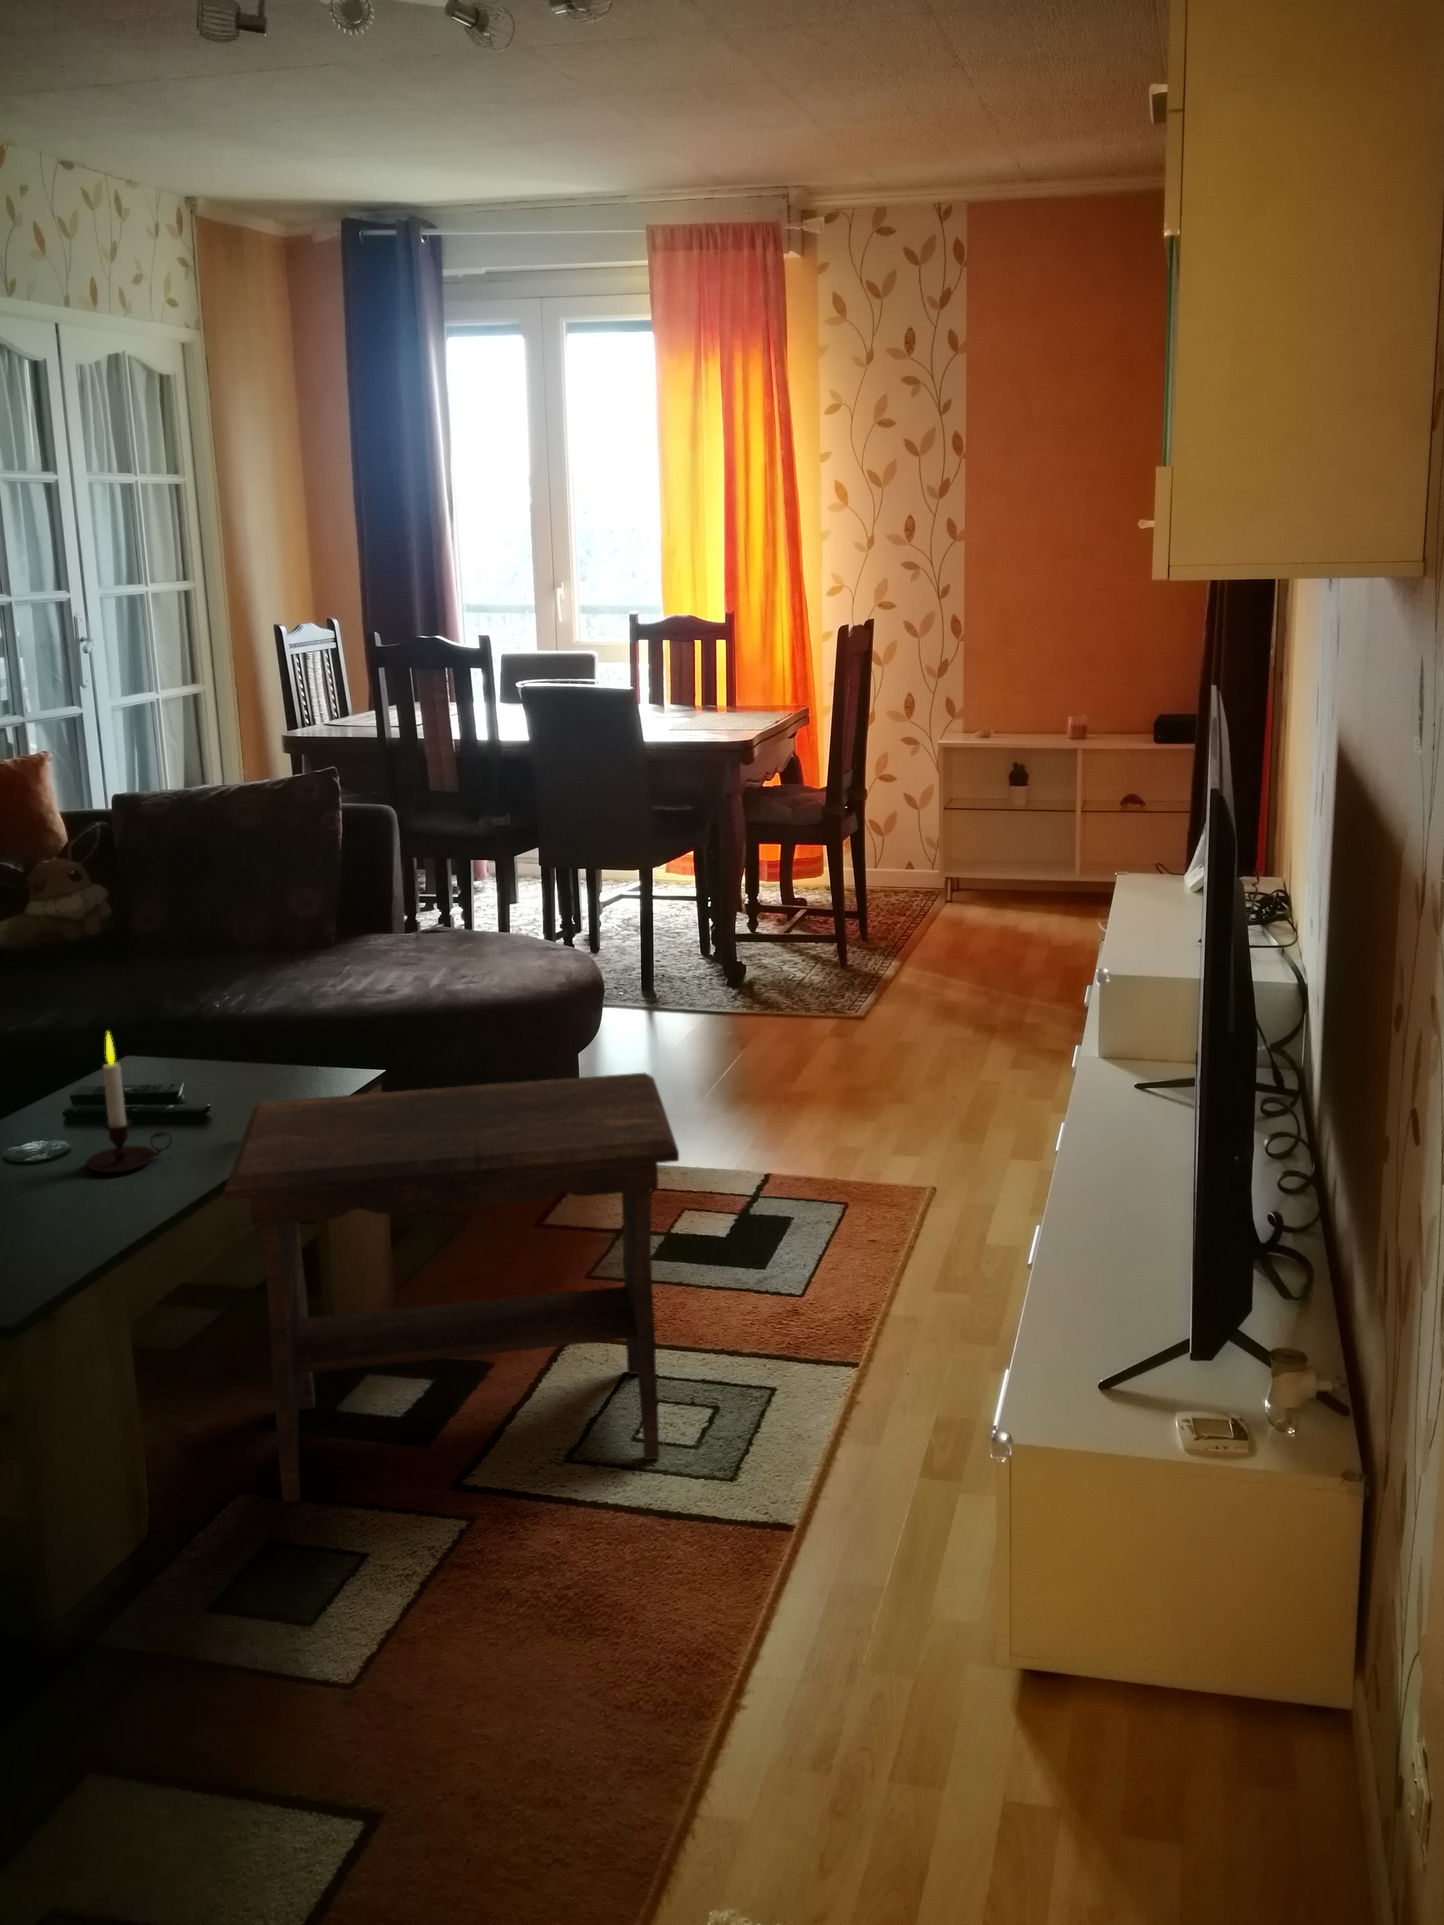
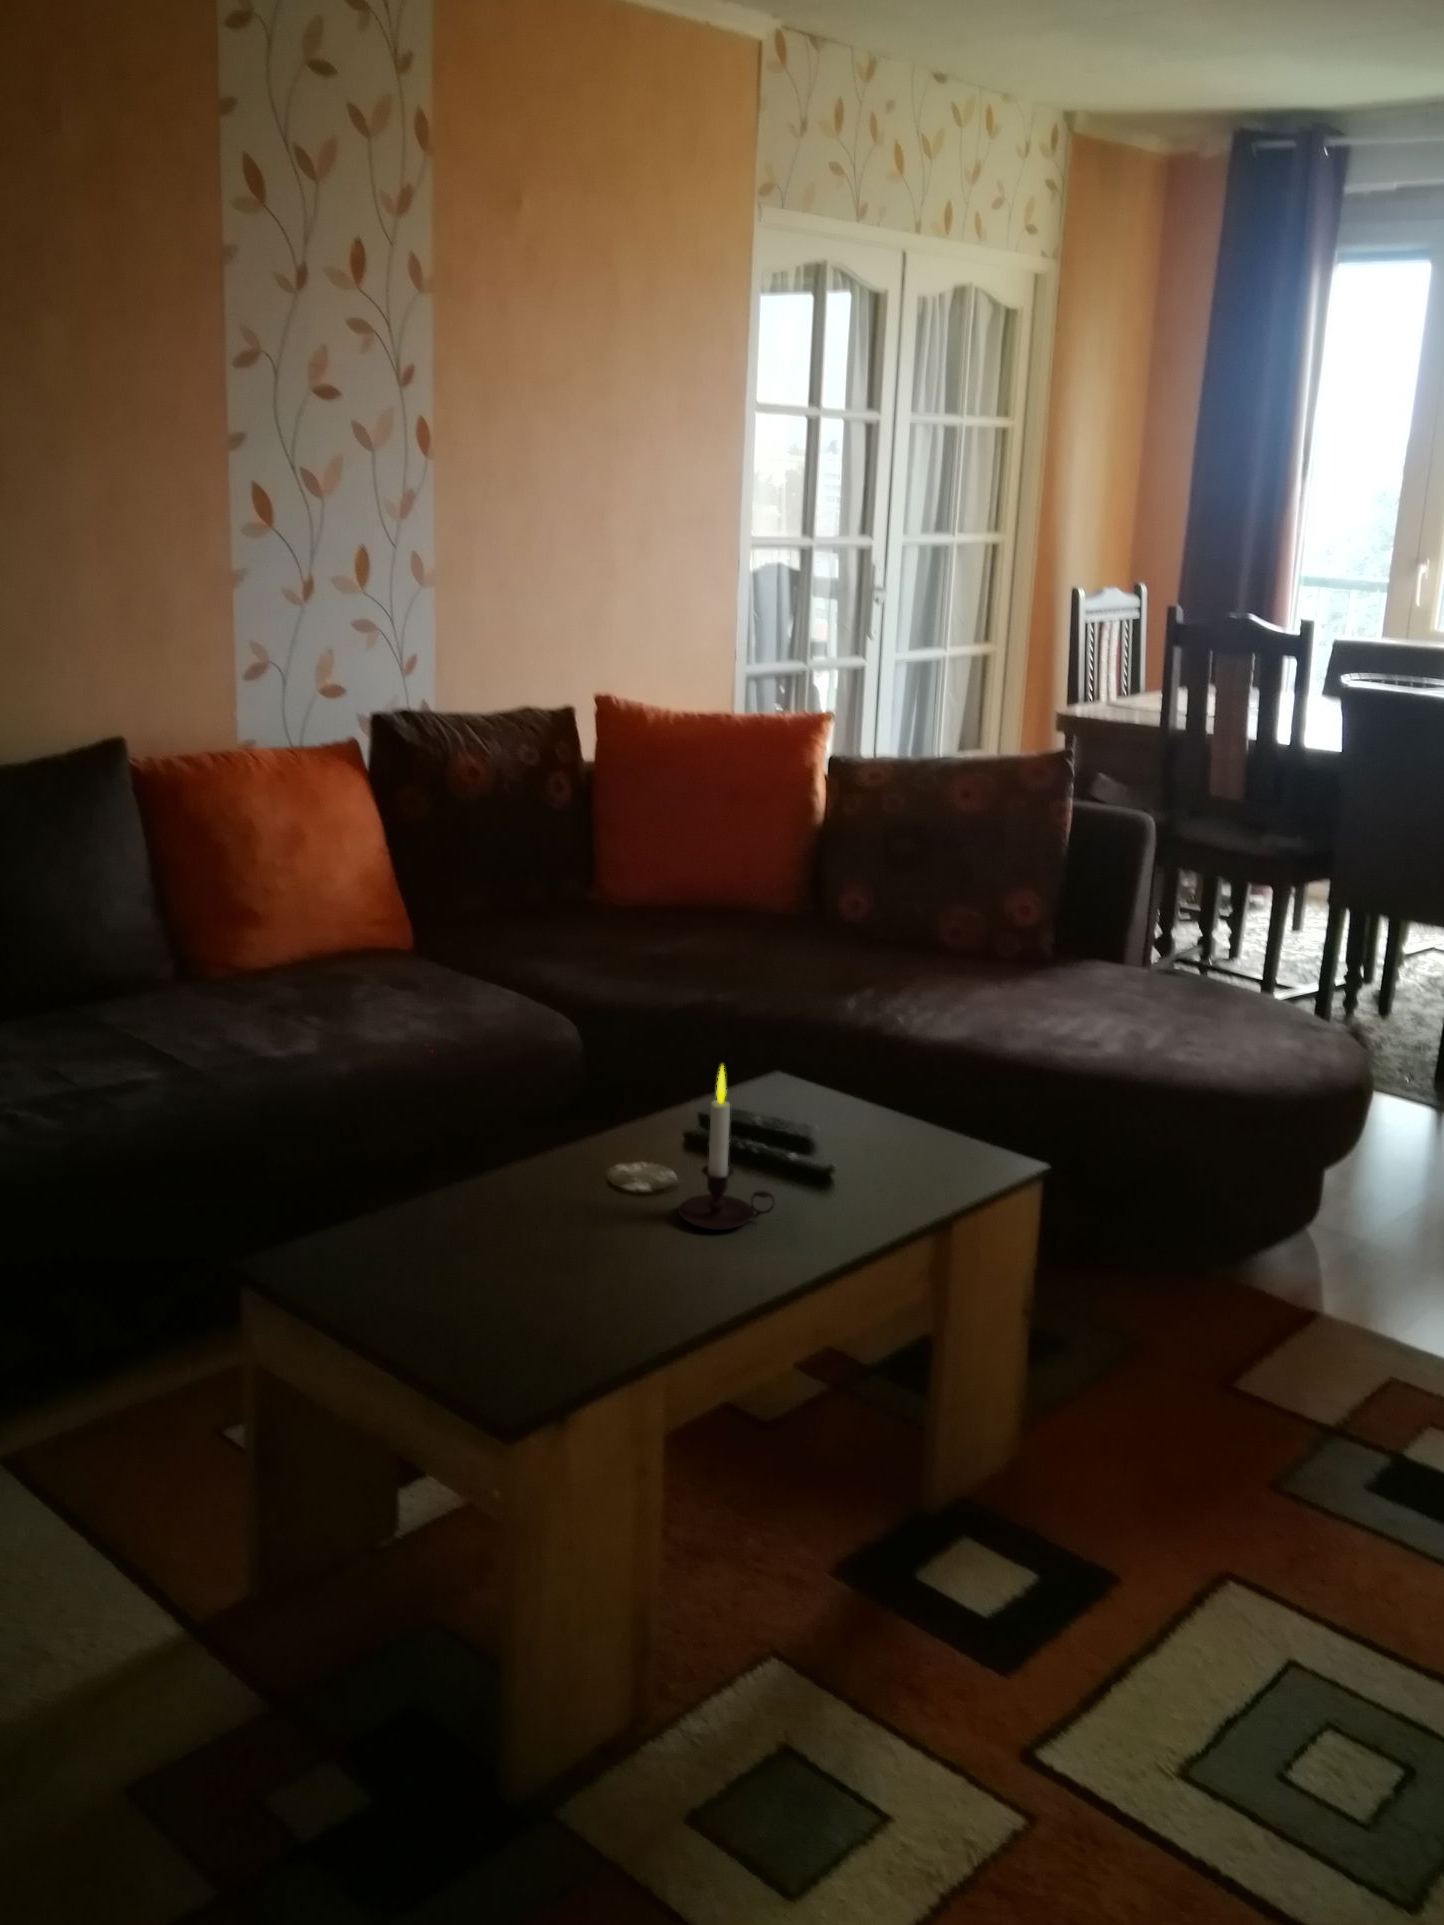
footstool: present [224,1073,679,1502] -> none [796,1184,1416,1830]

